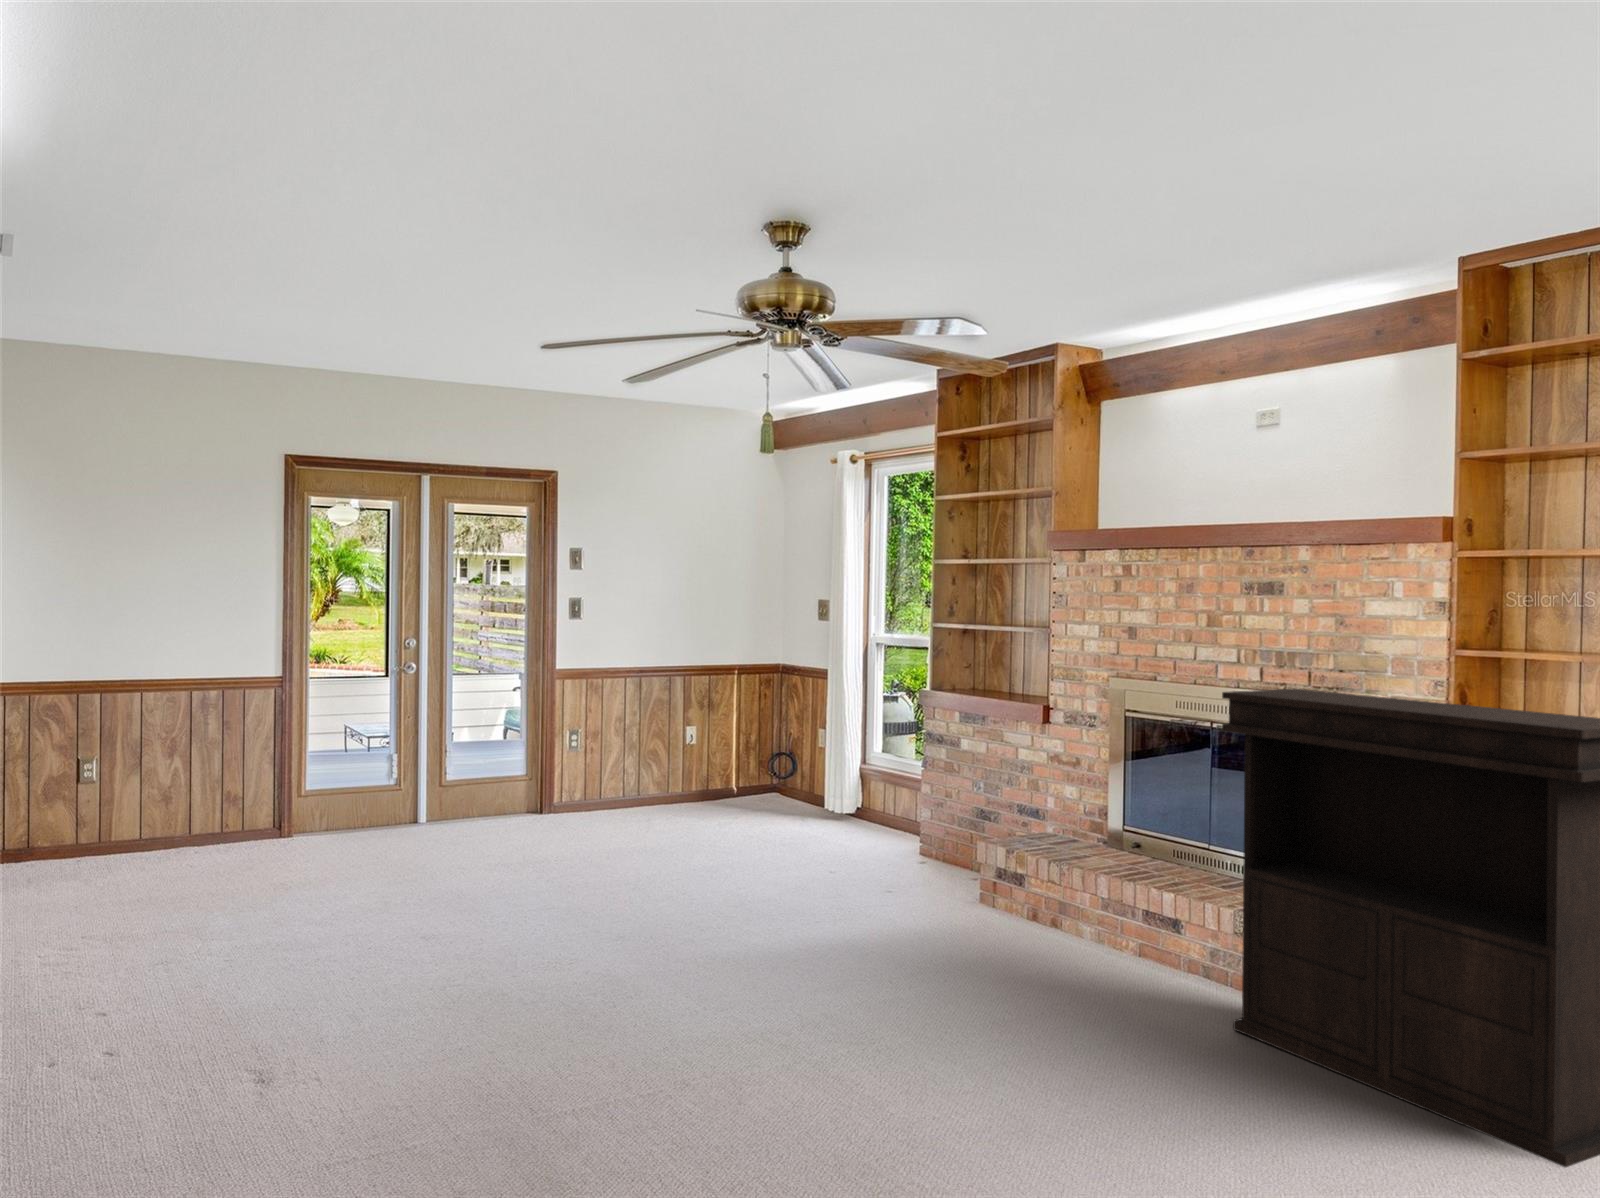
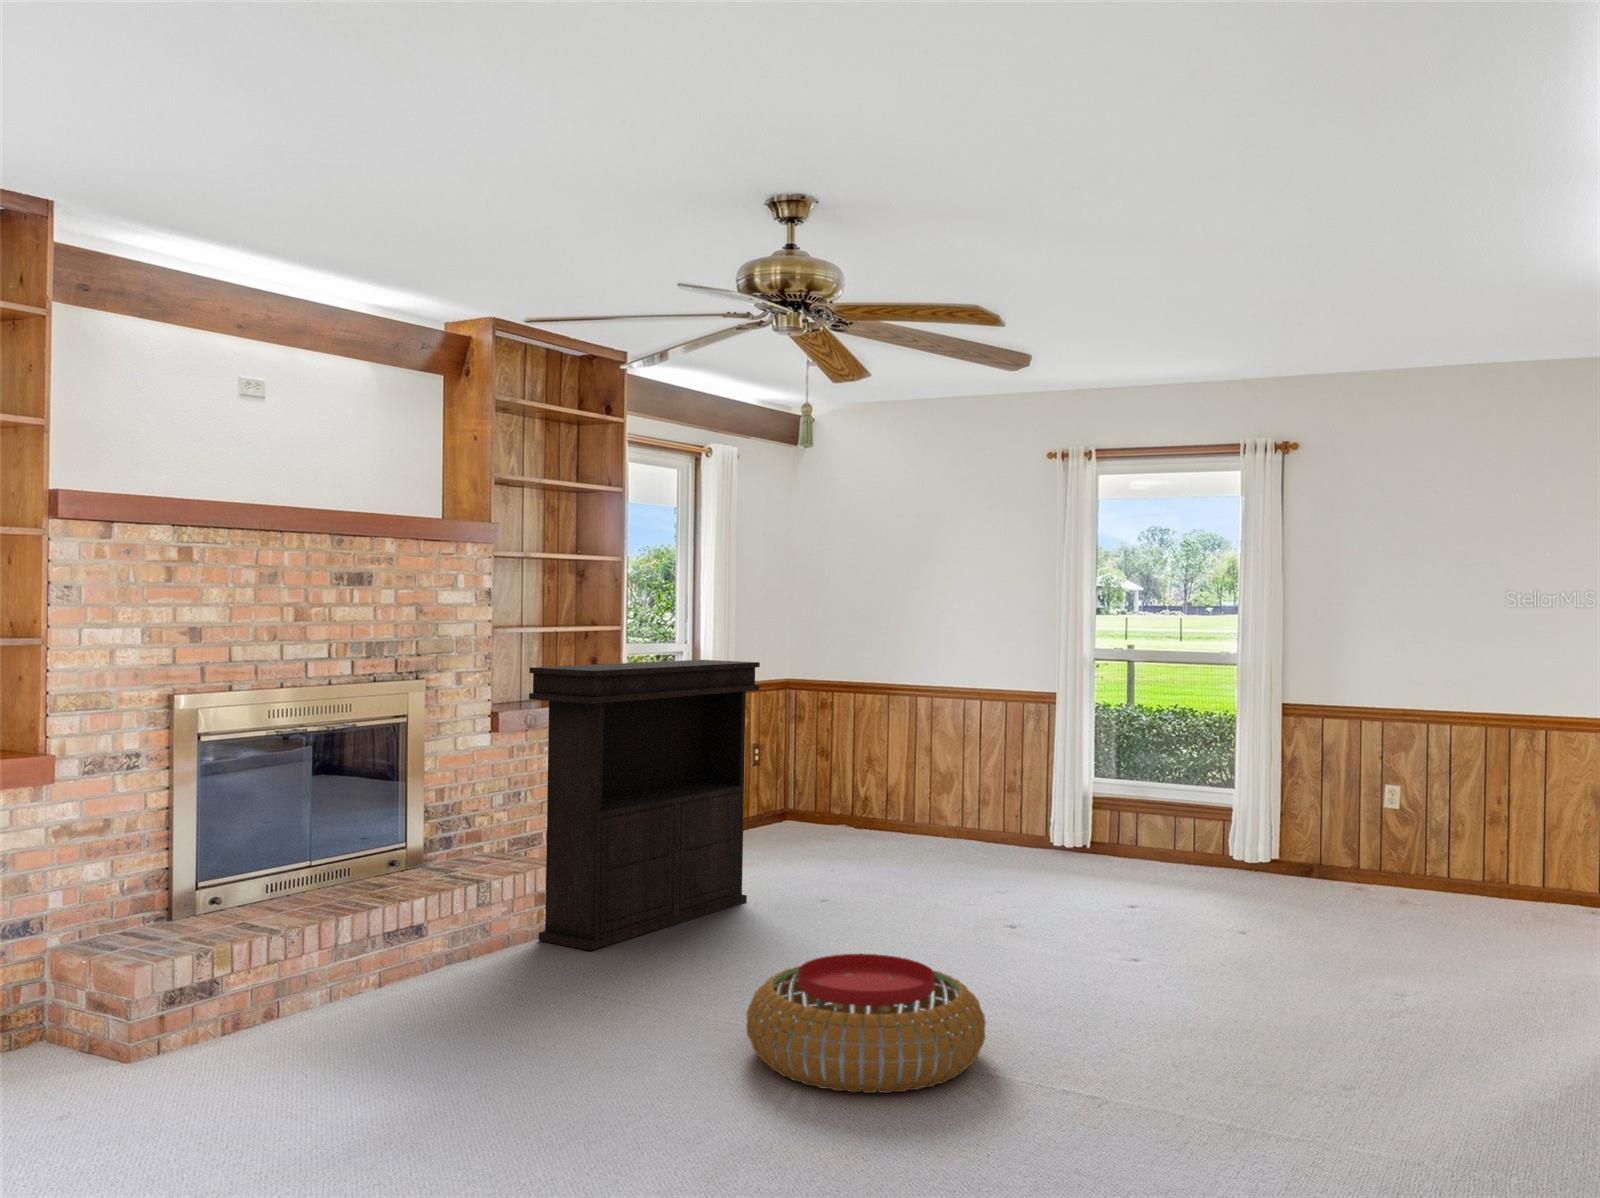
pouf: none [645,960,889,1110] -> present [746,954,986,1093]

